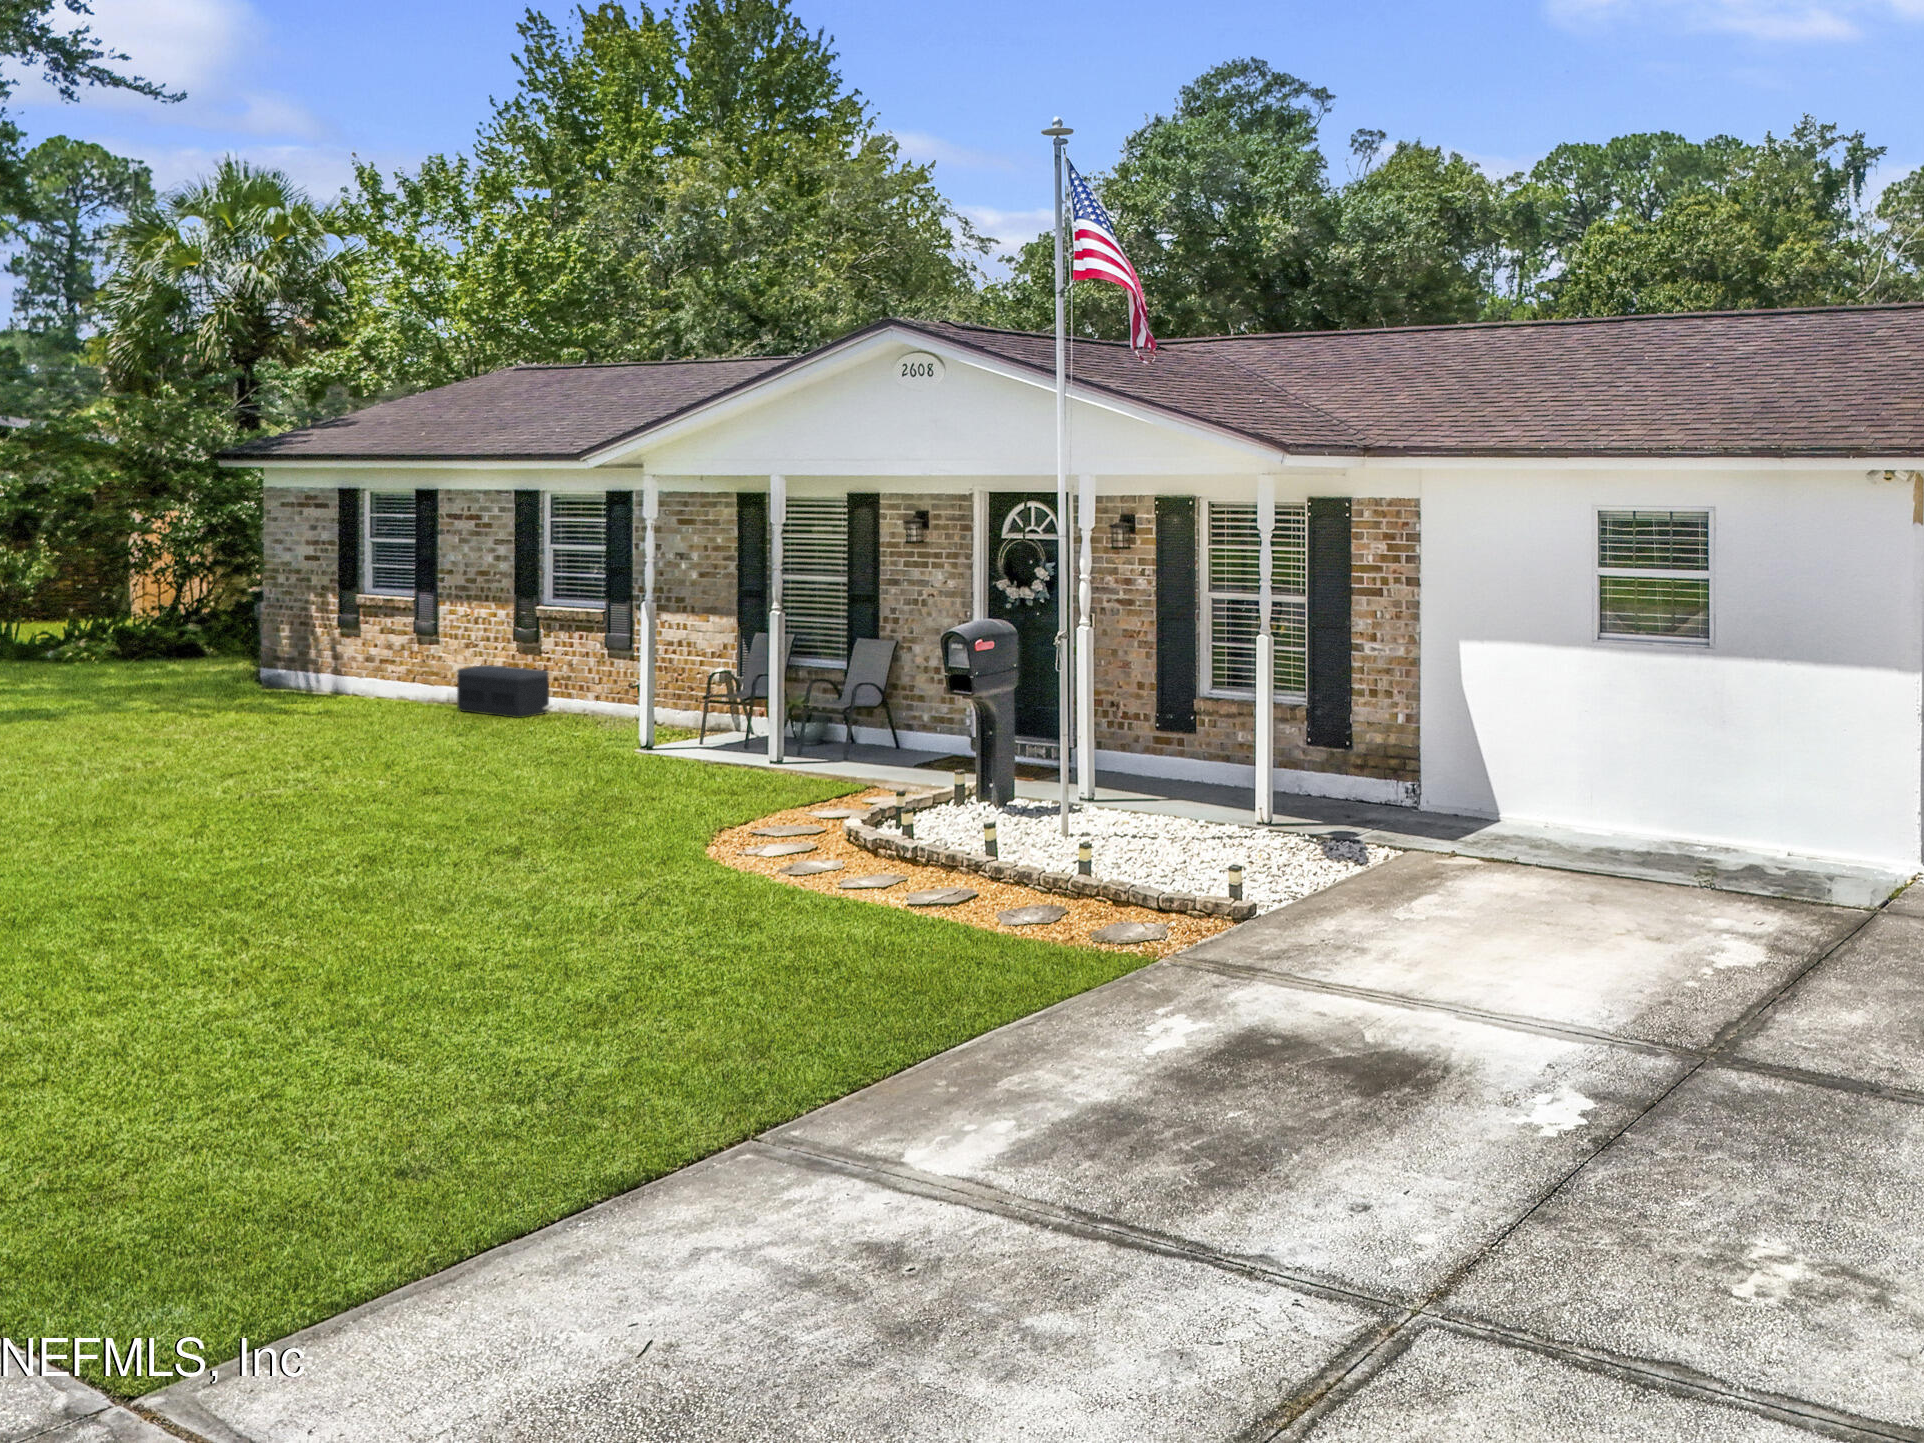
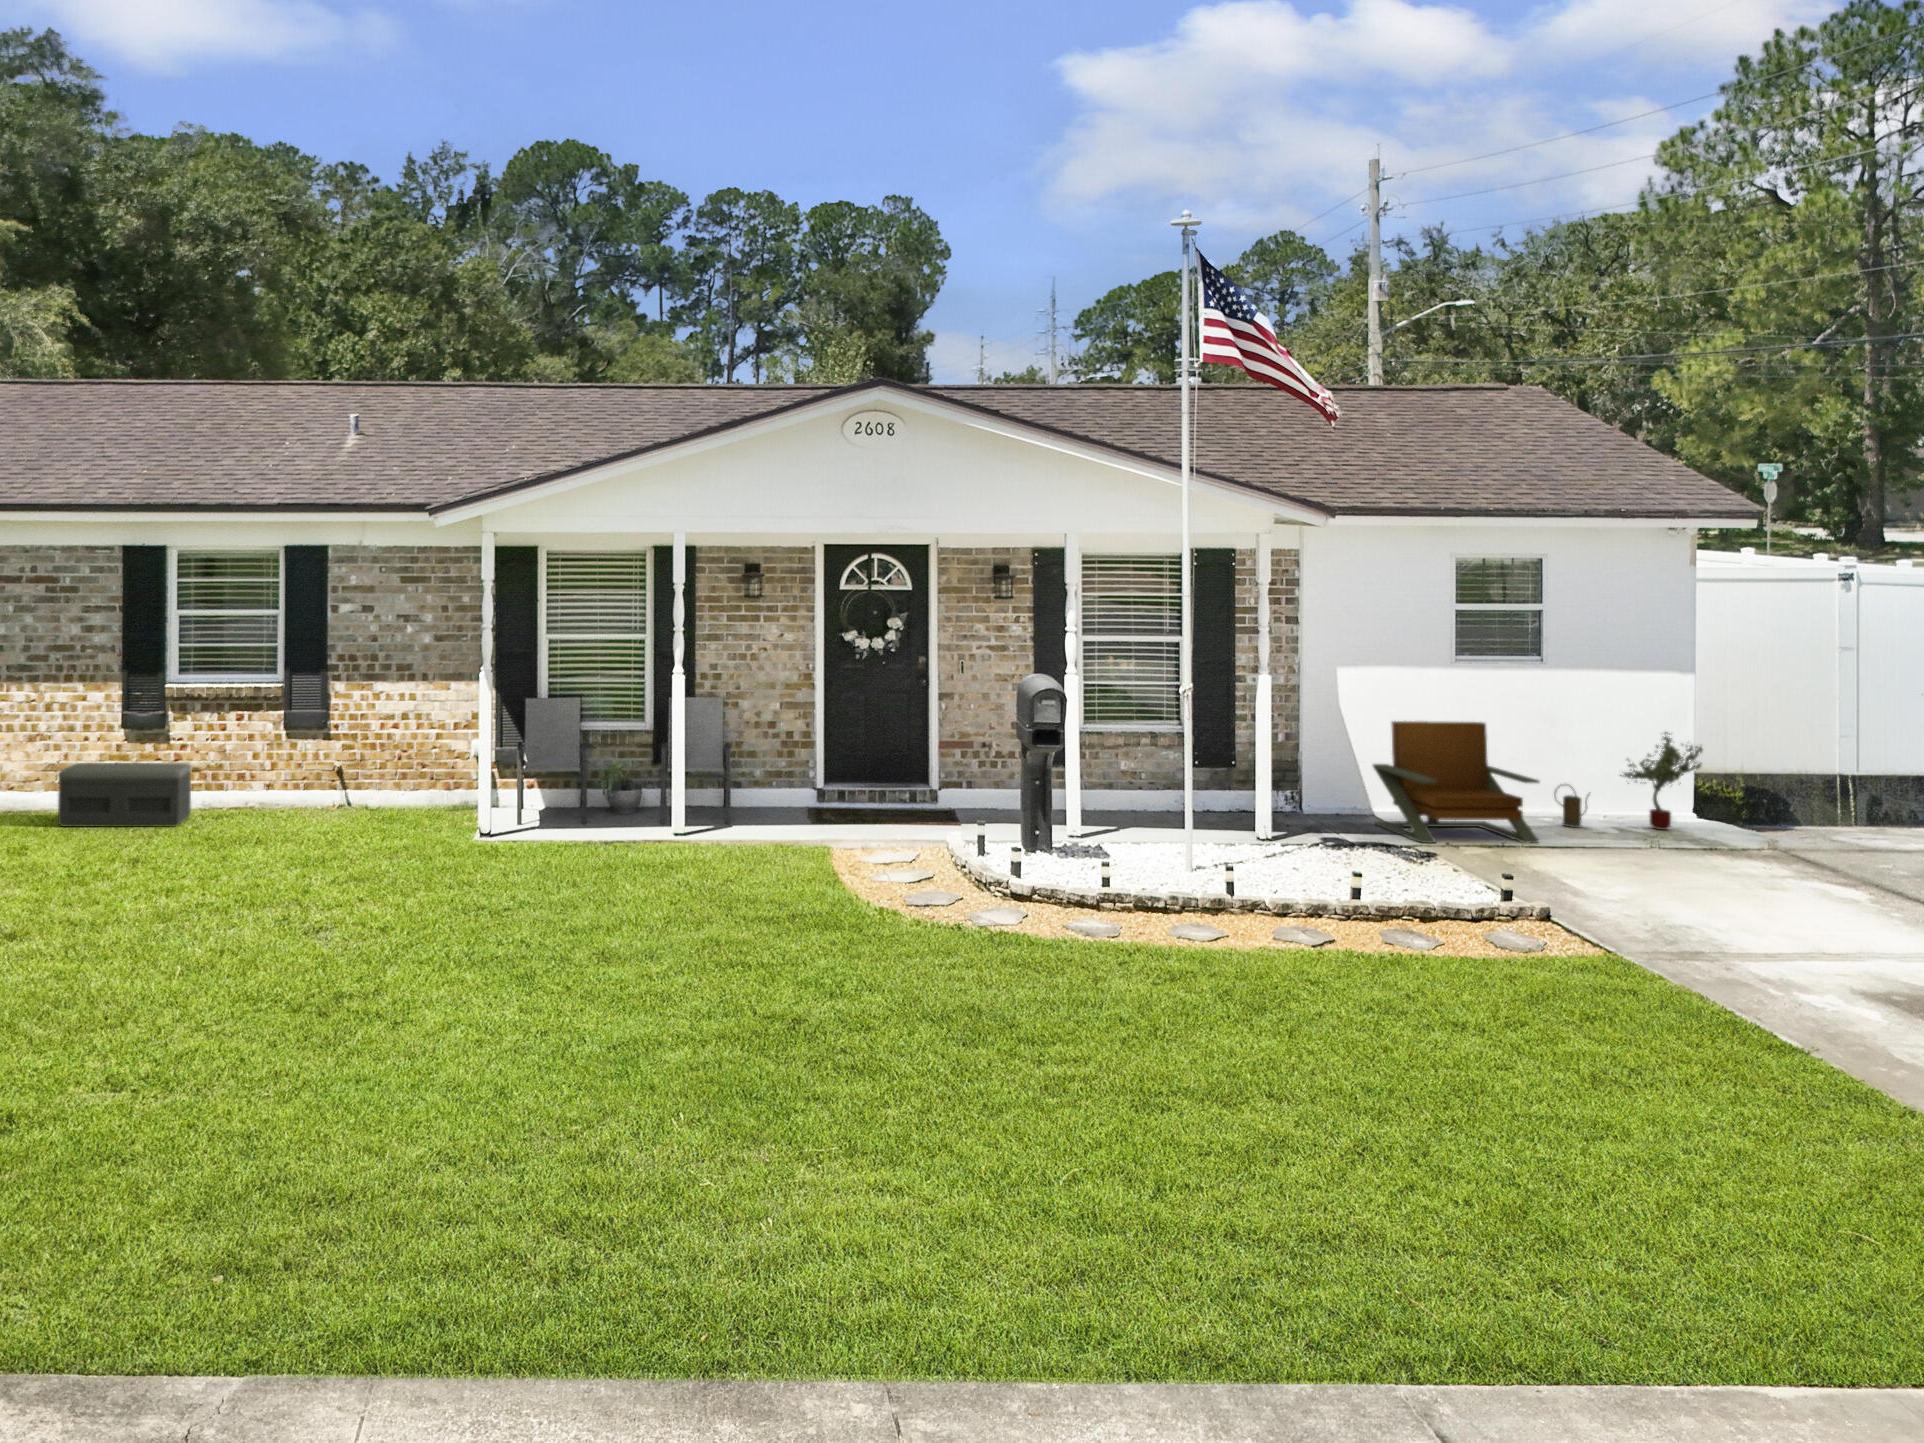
lounge chair: none [1431,705,1609,866] -> present [1373,721,1539,843]
potted tree: none [1773,745,1891,877] -> present [1620,732,1703,830]
watering can: none [1691,802,1743,860] -> present [1555,786,1588,828]

